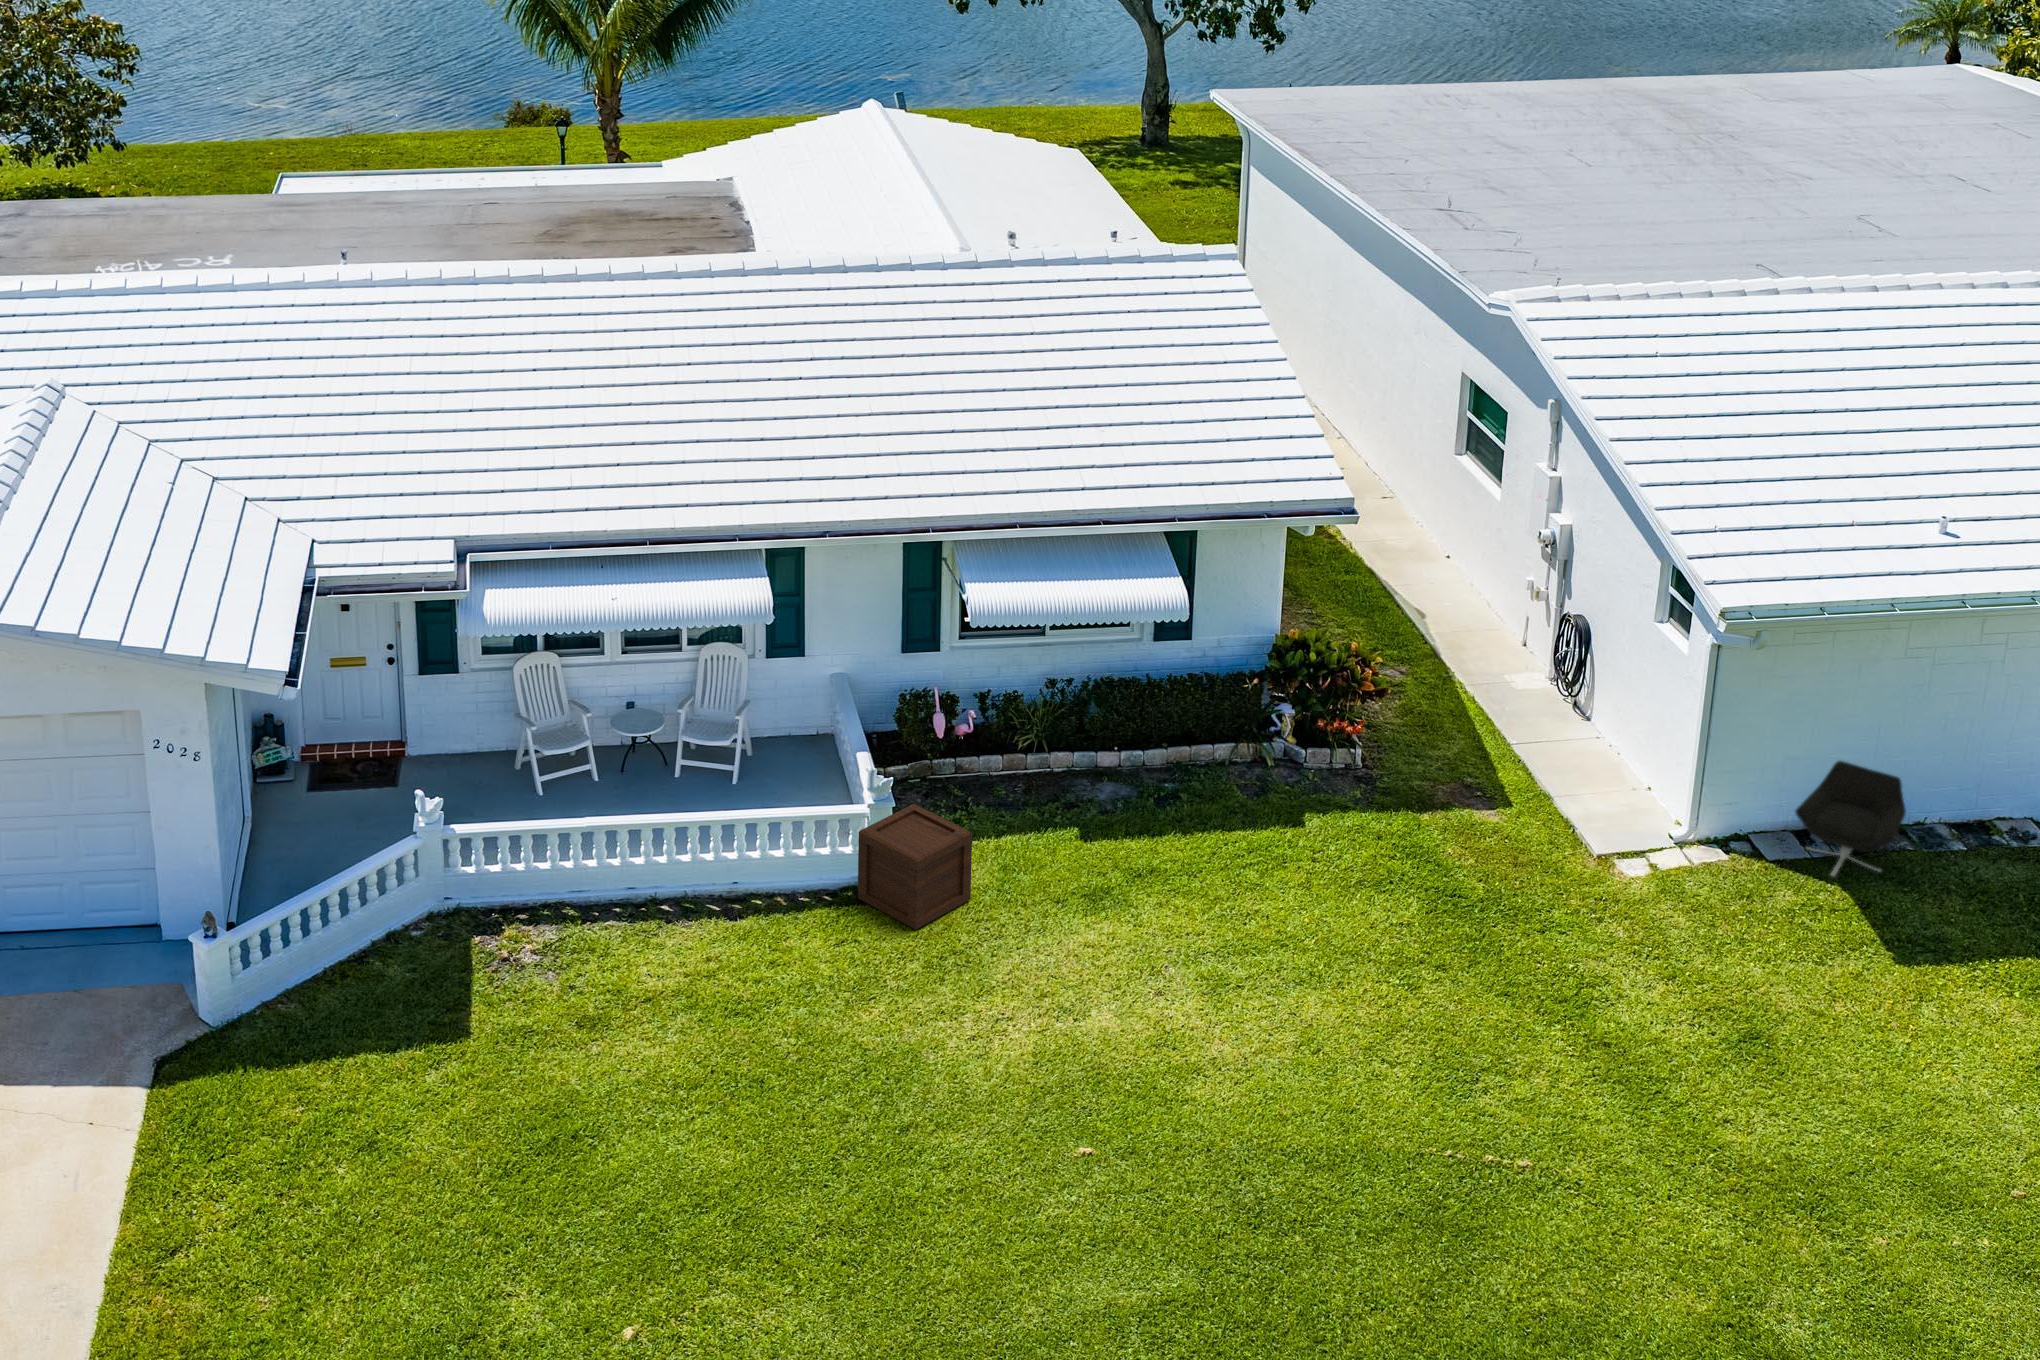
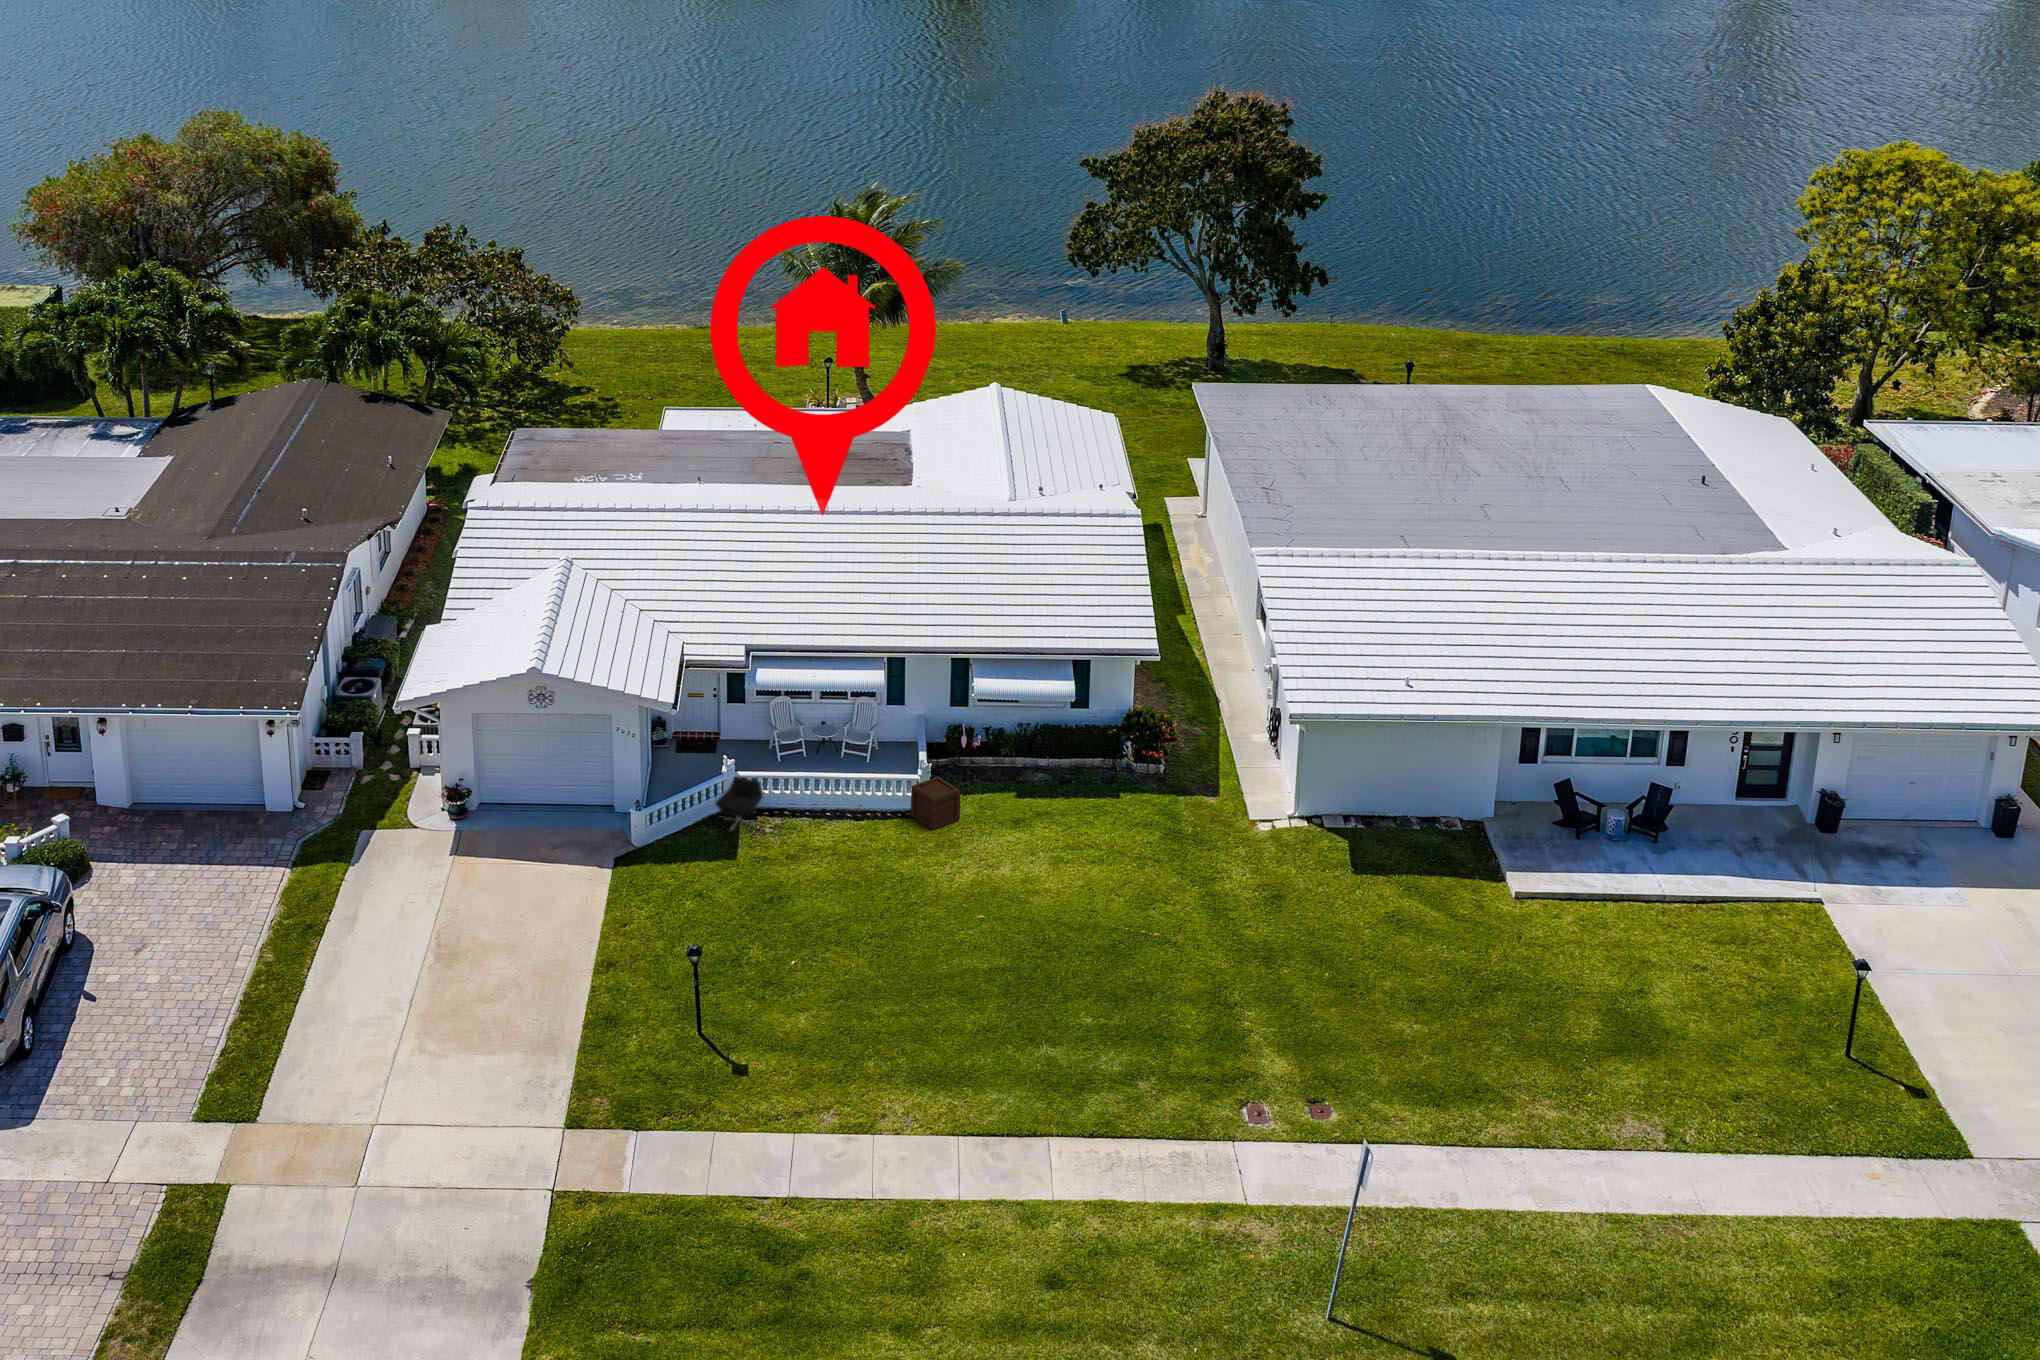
lounge chair: present [1795,761,1906,876] -> present [715,777,763,822]

